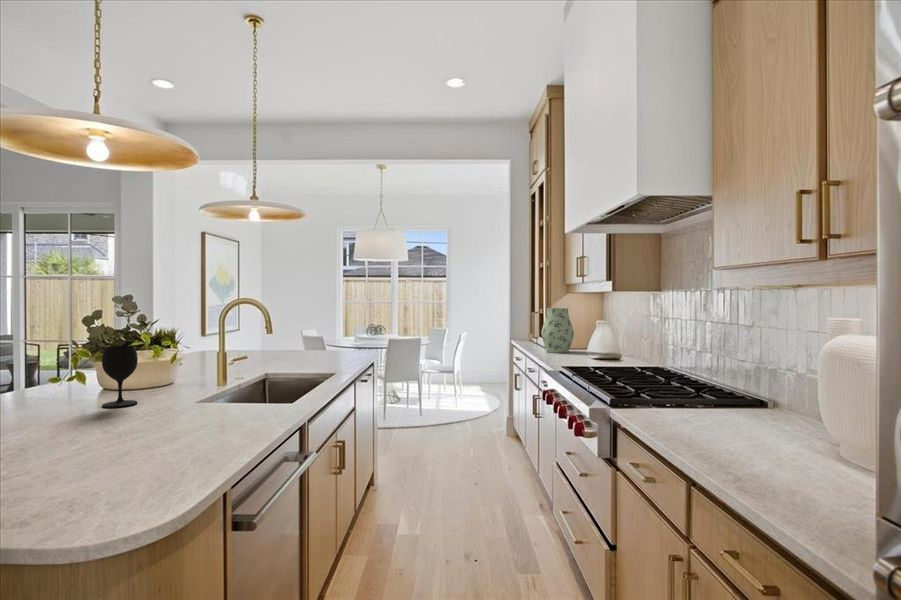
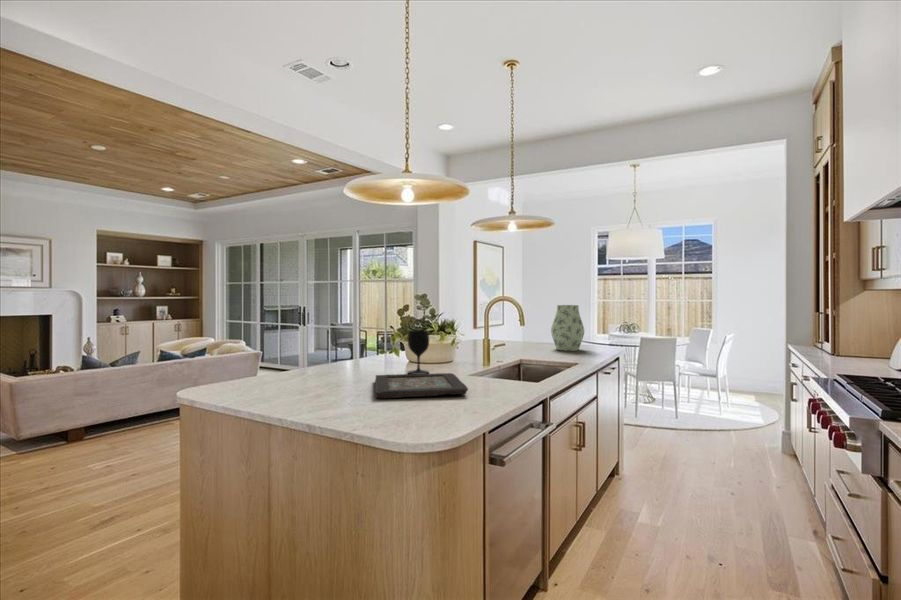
vase: present [541,308,574,353] -> present [551,305,584,351]
decorative tray: none [39,402,199,457] -> present [375,373,468,398]

